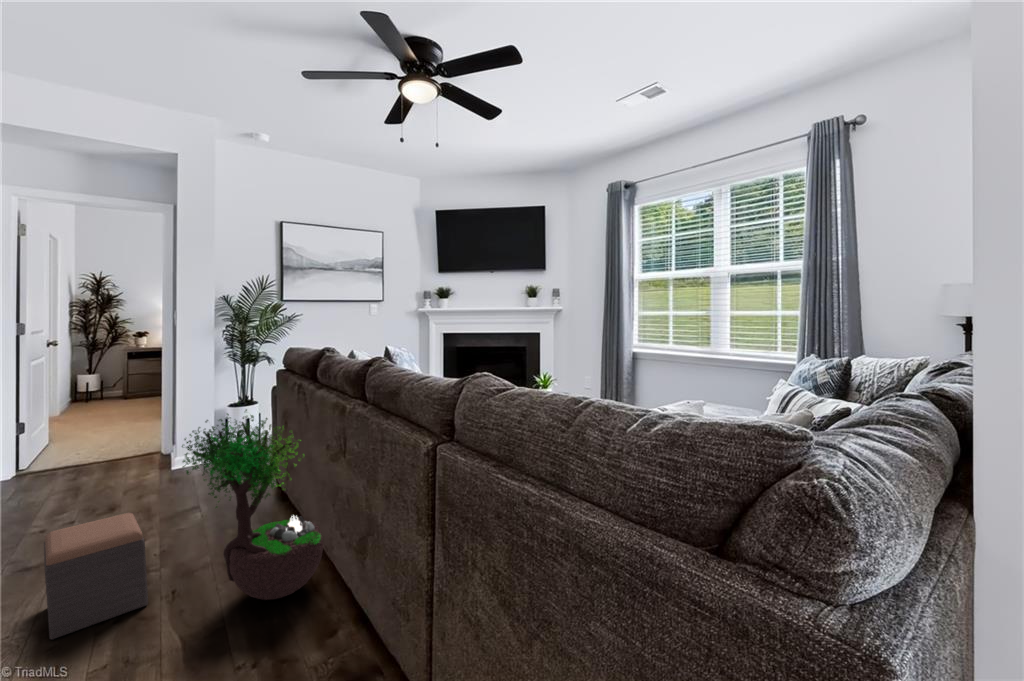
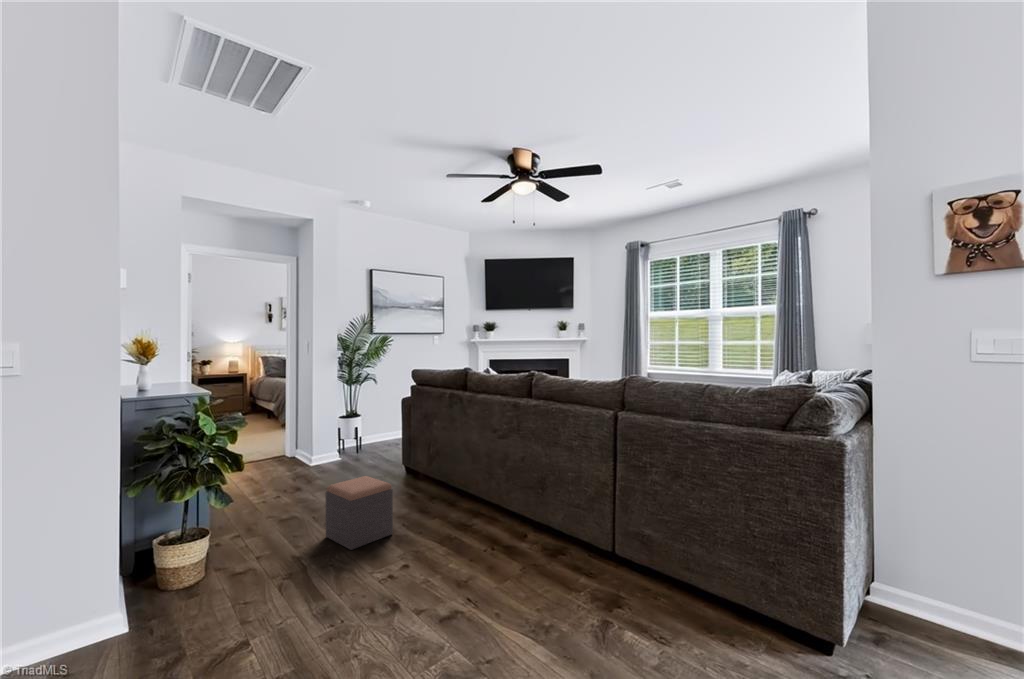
potted tree: present [182,401,323,600] -> none [417,397,503,528]

